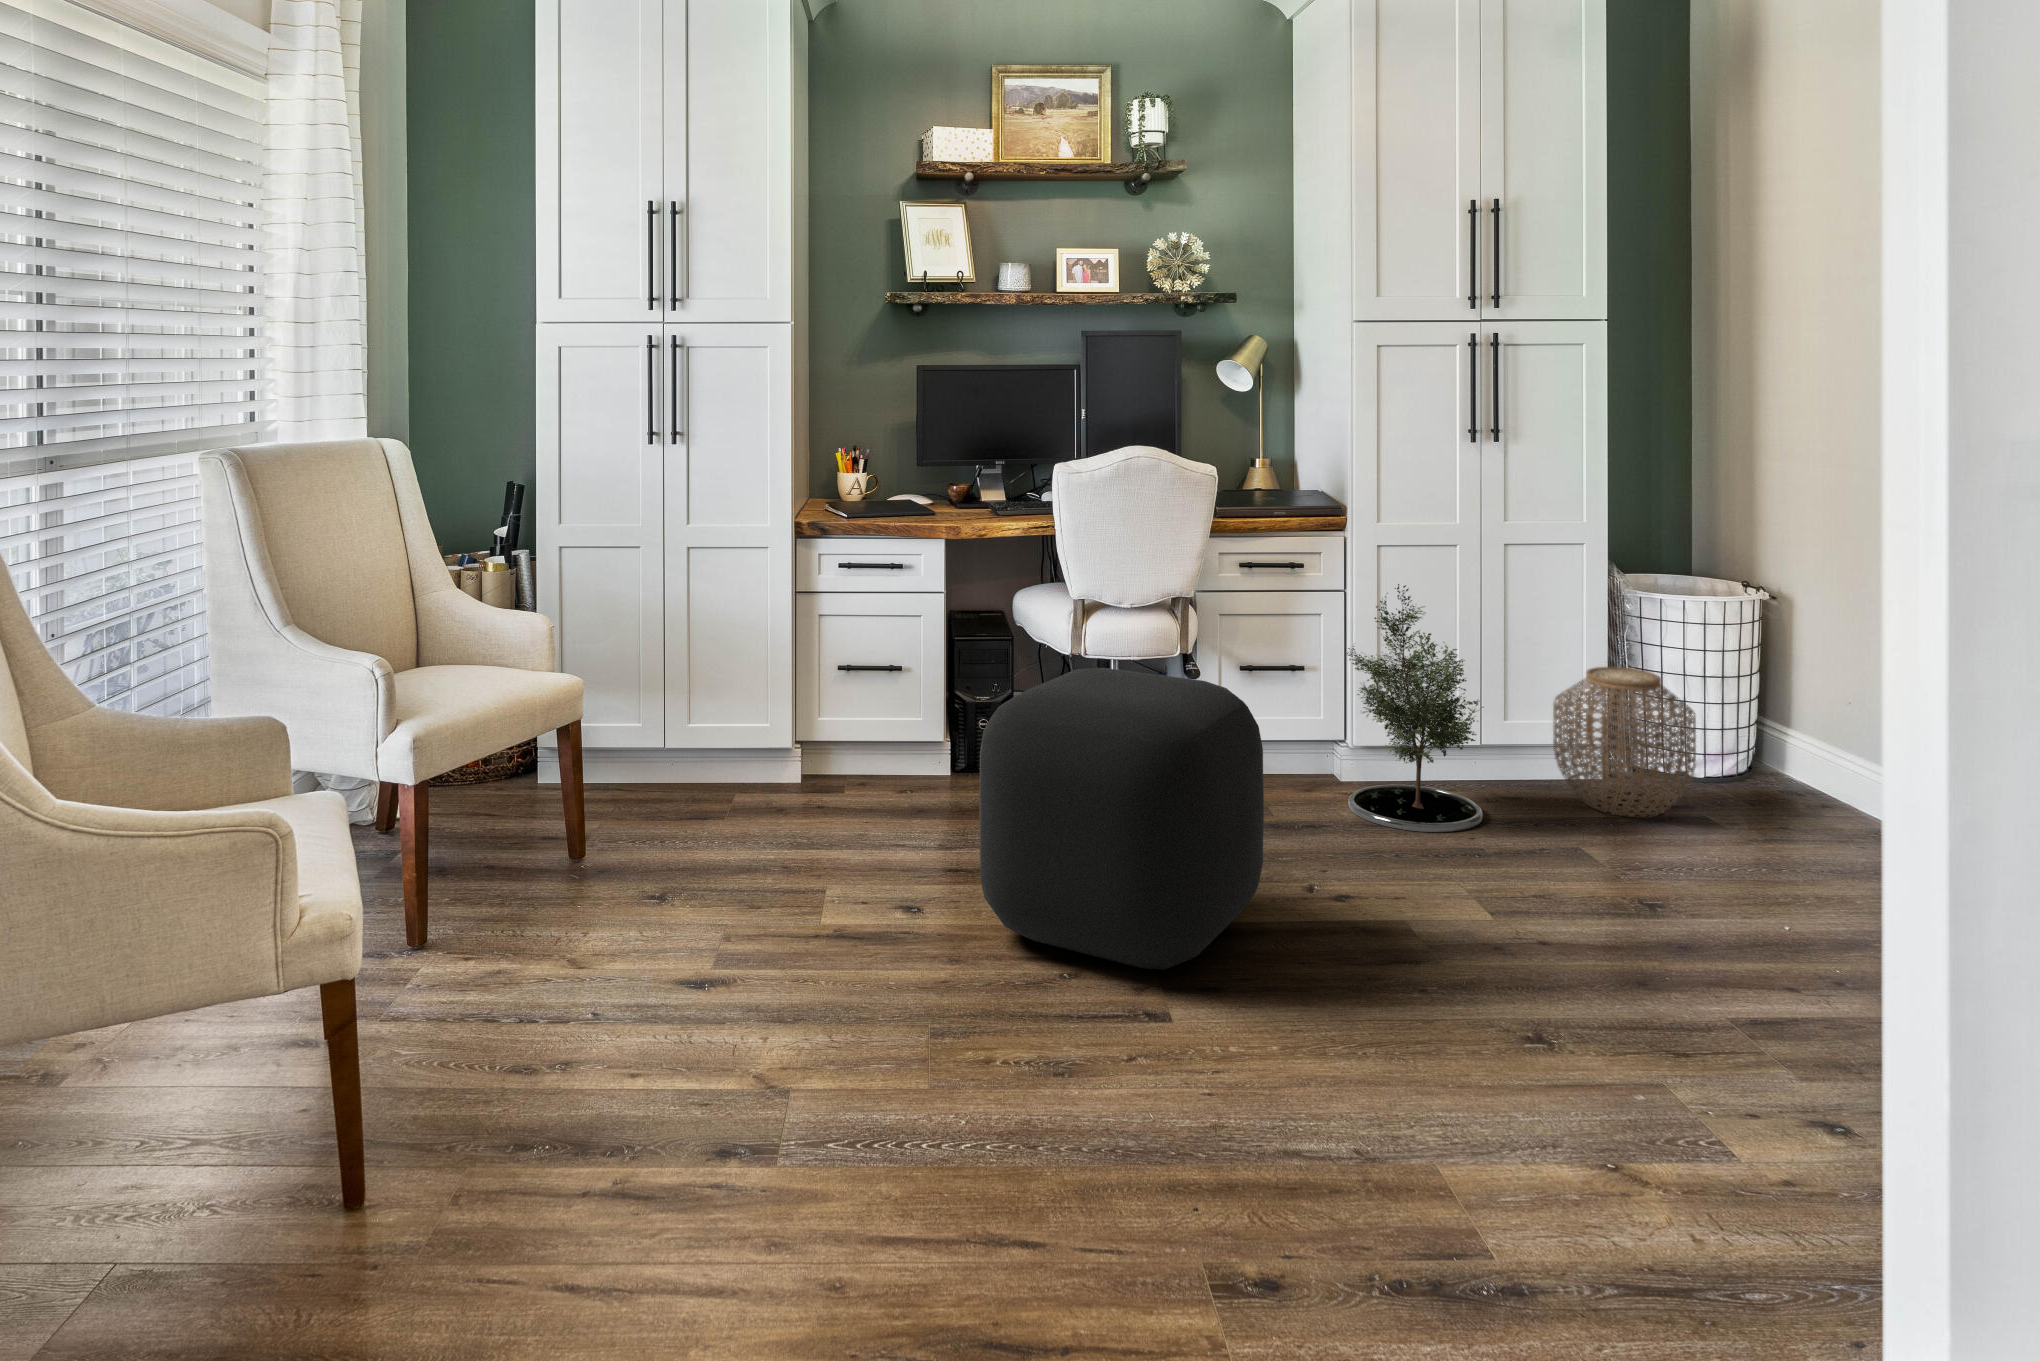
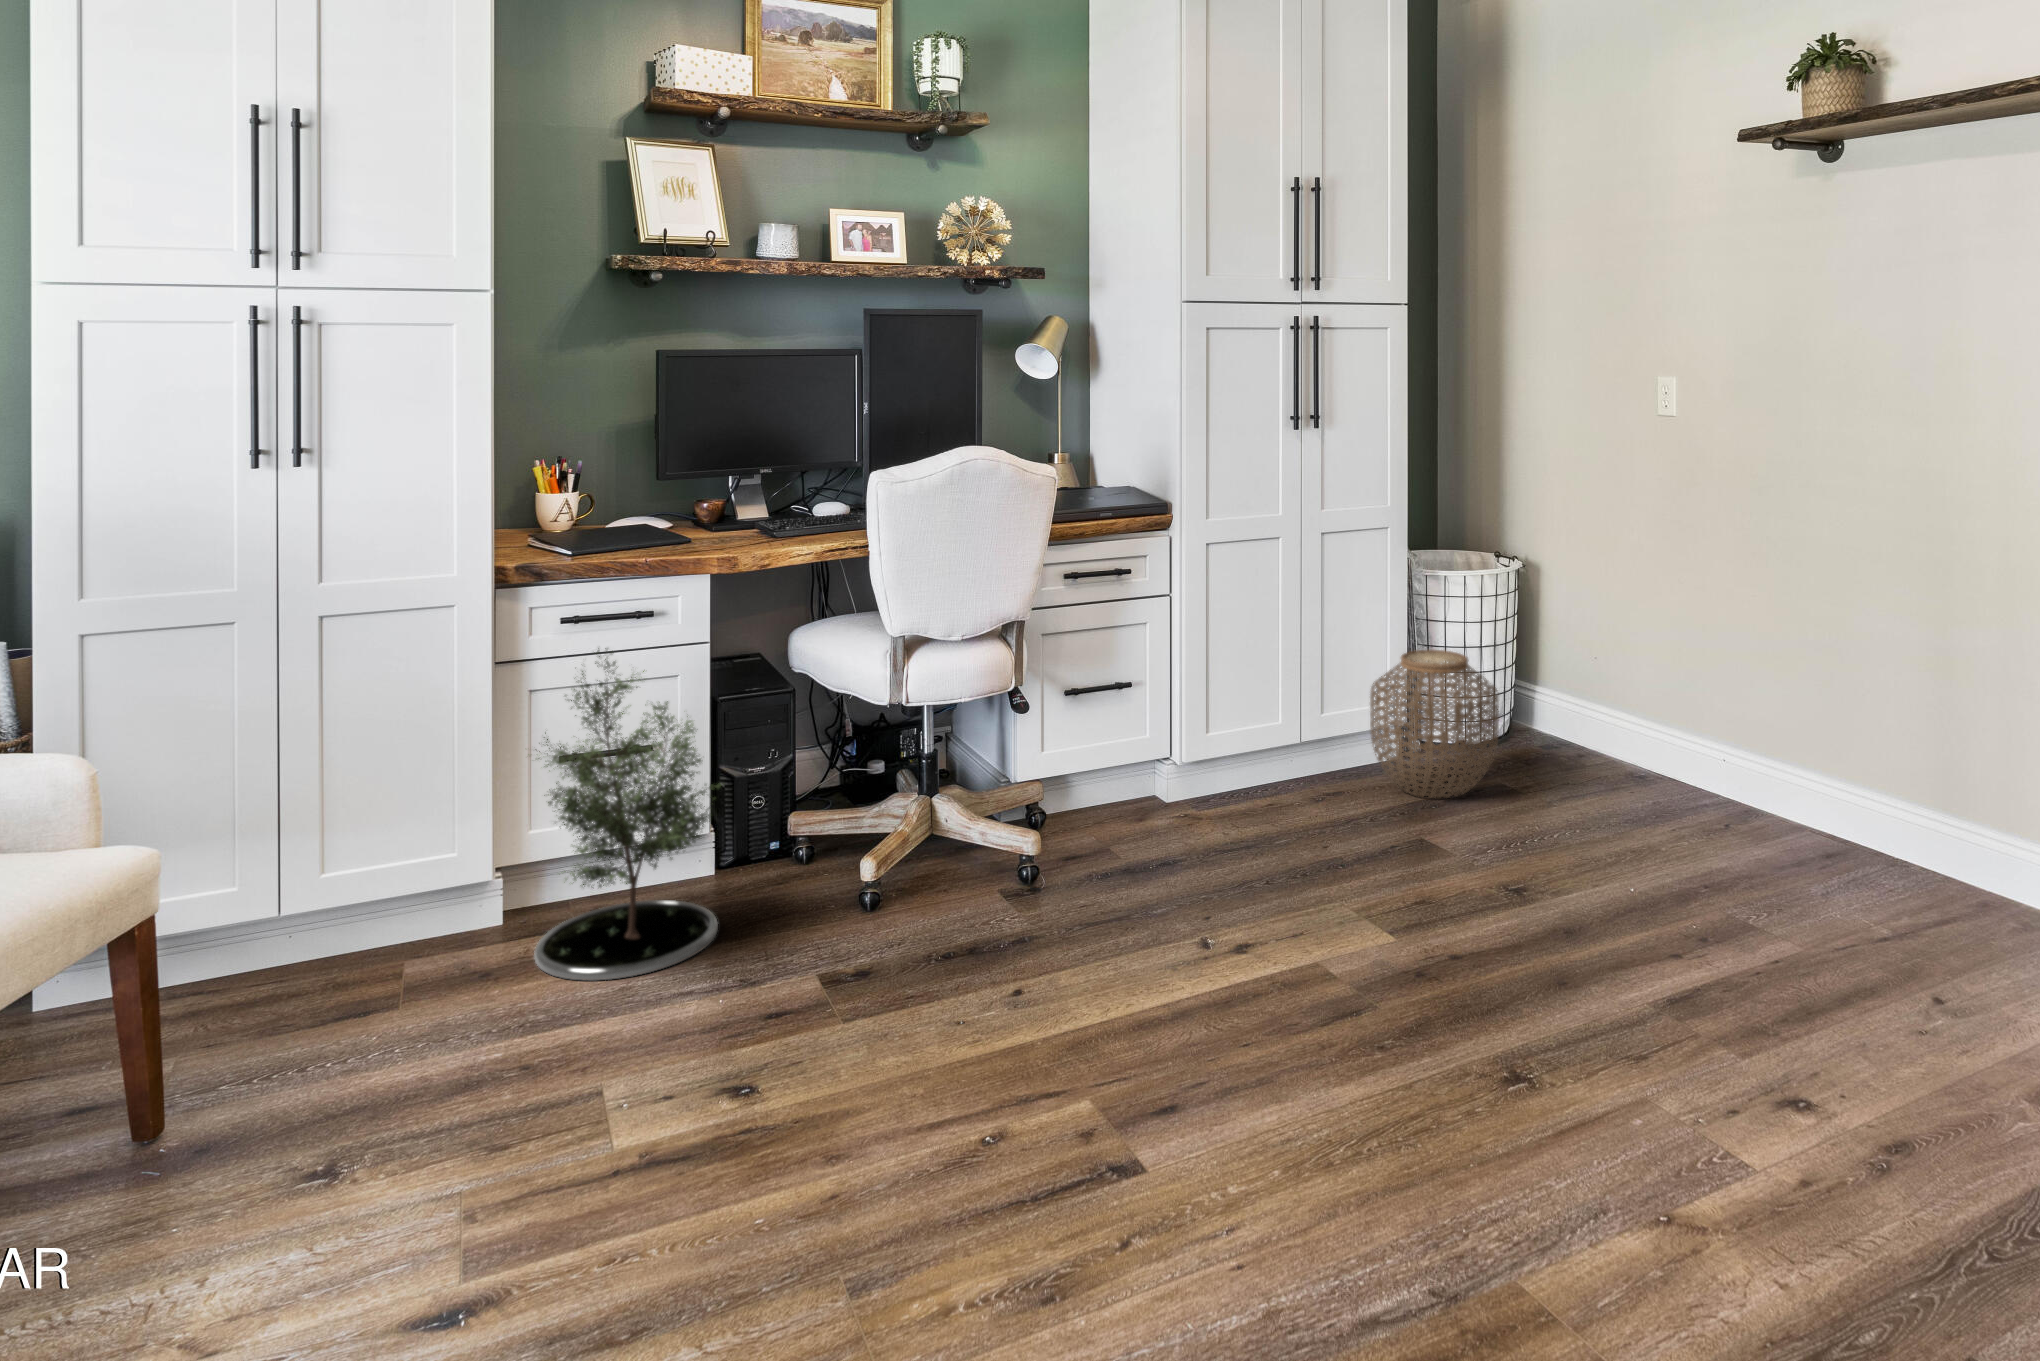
potted tree: present [1347,584,1483,832] -> present [528,648,721,981]
ottoman: present [979,668,1264,970] -> none [847,727,1189,1104]

